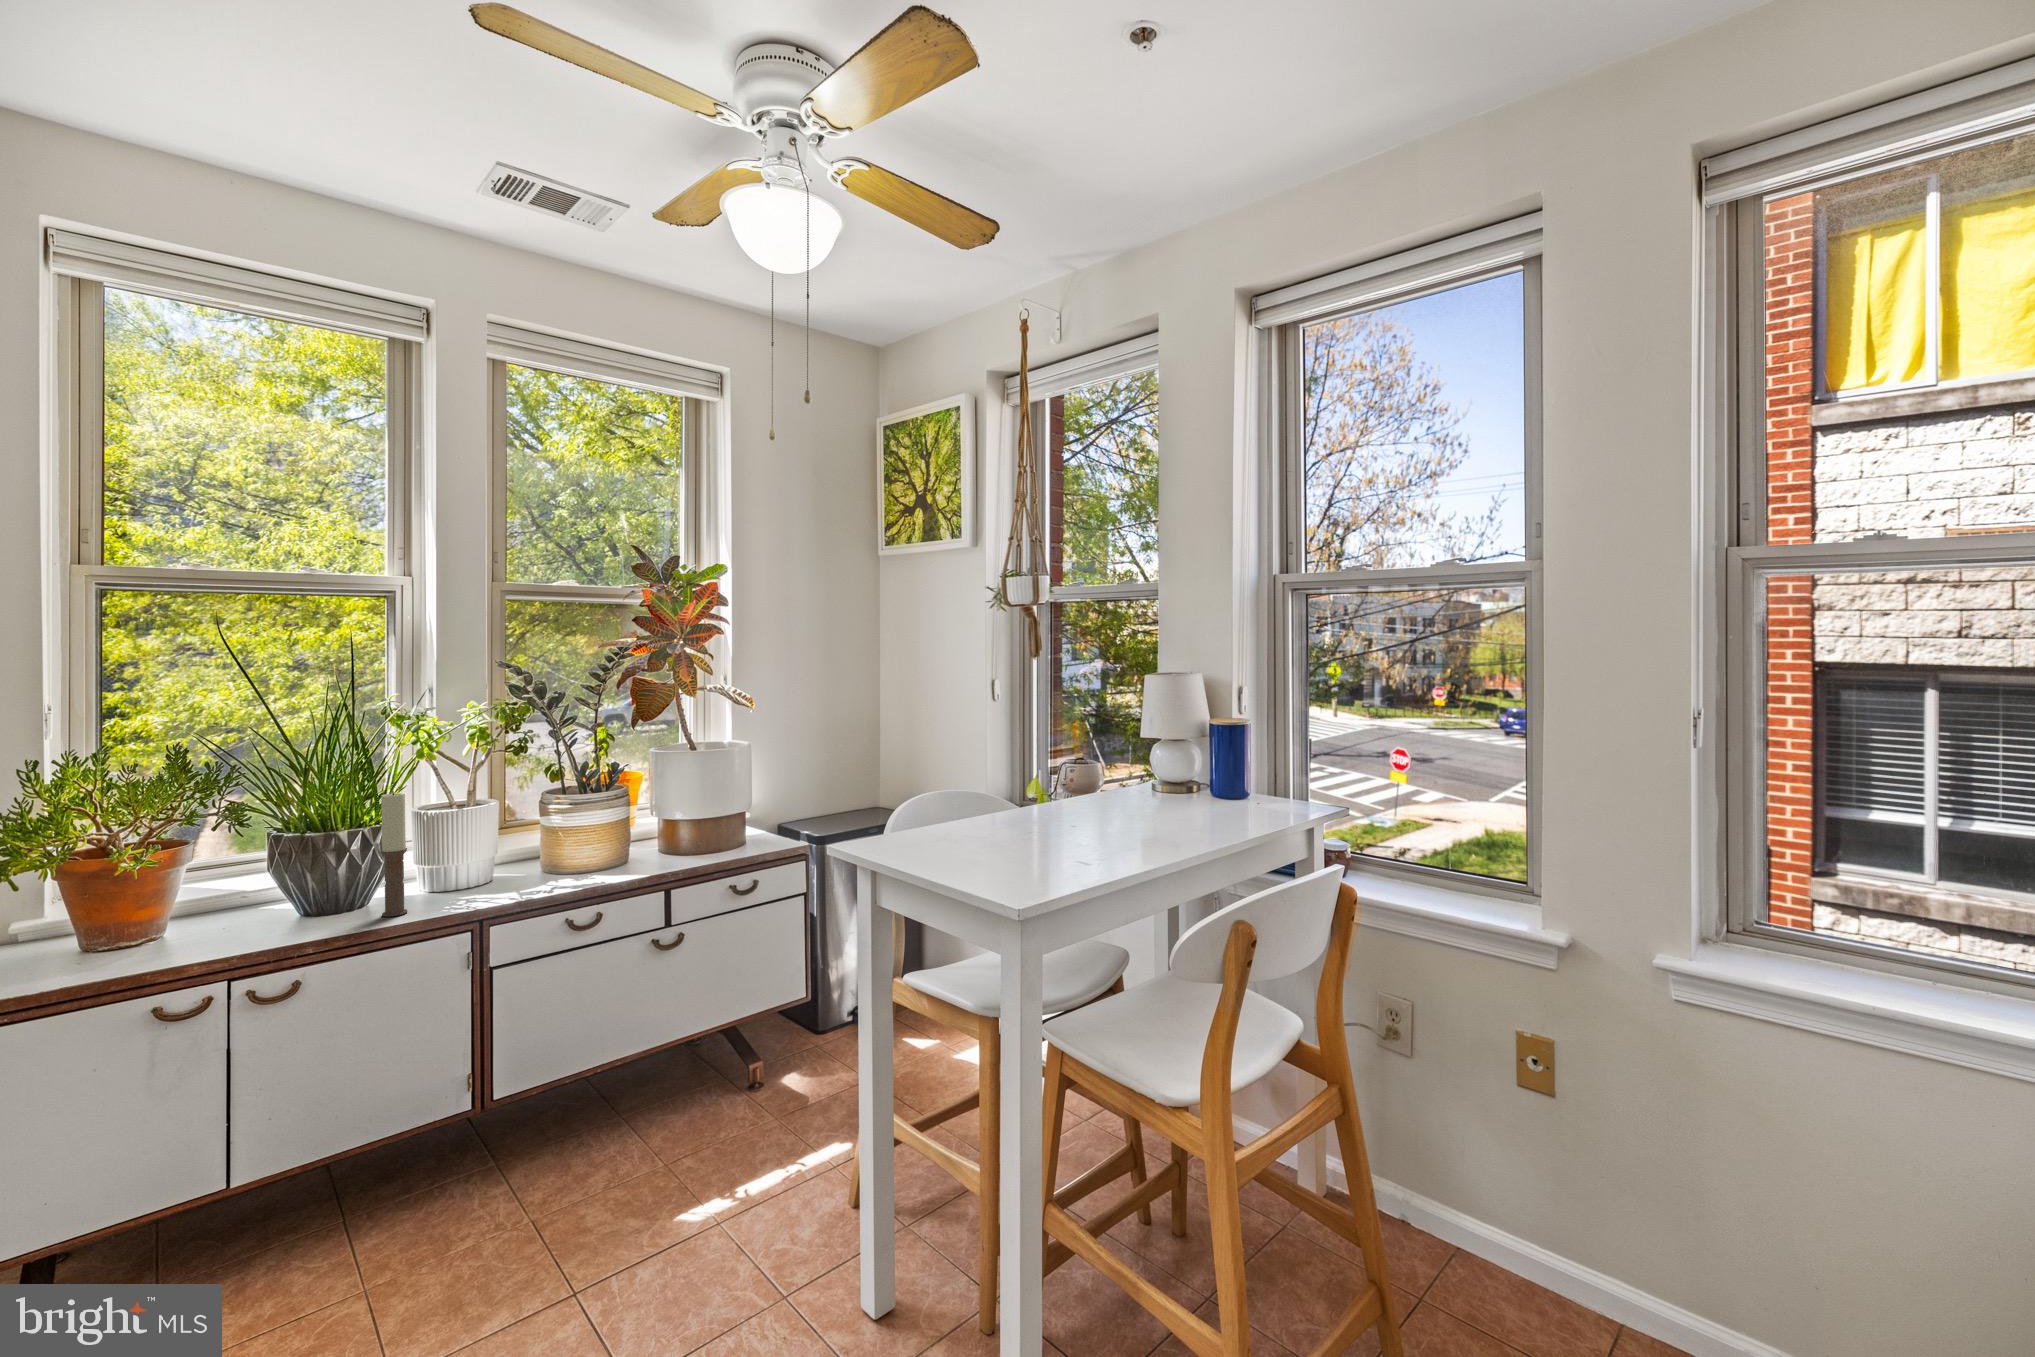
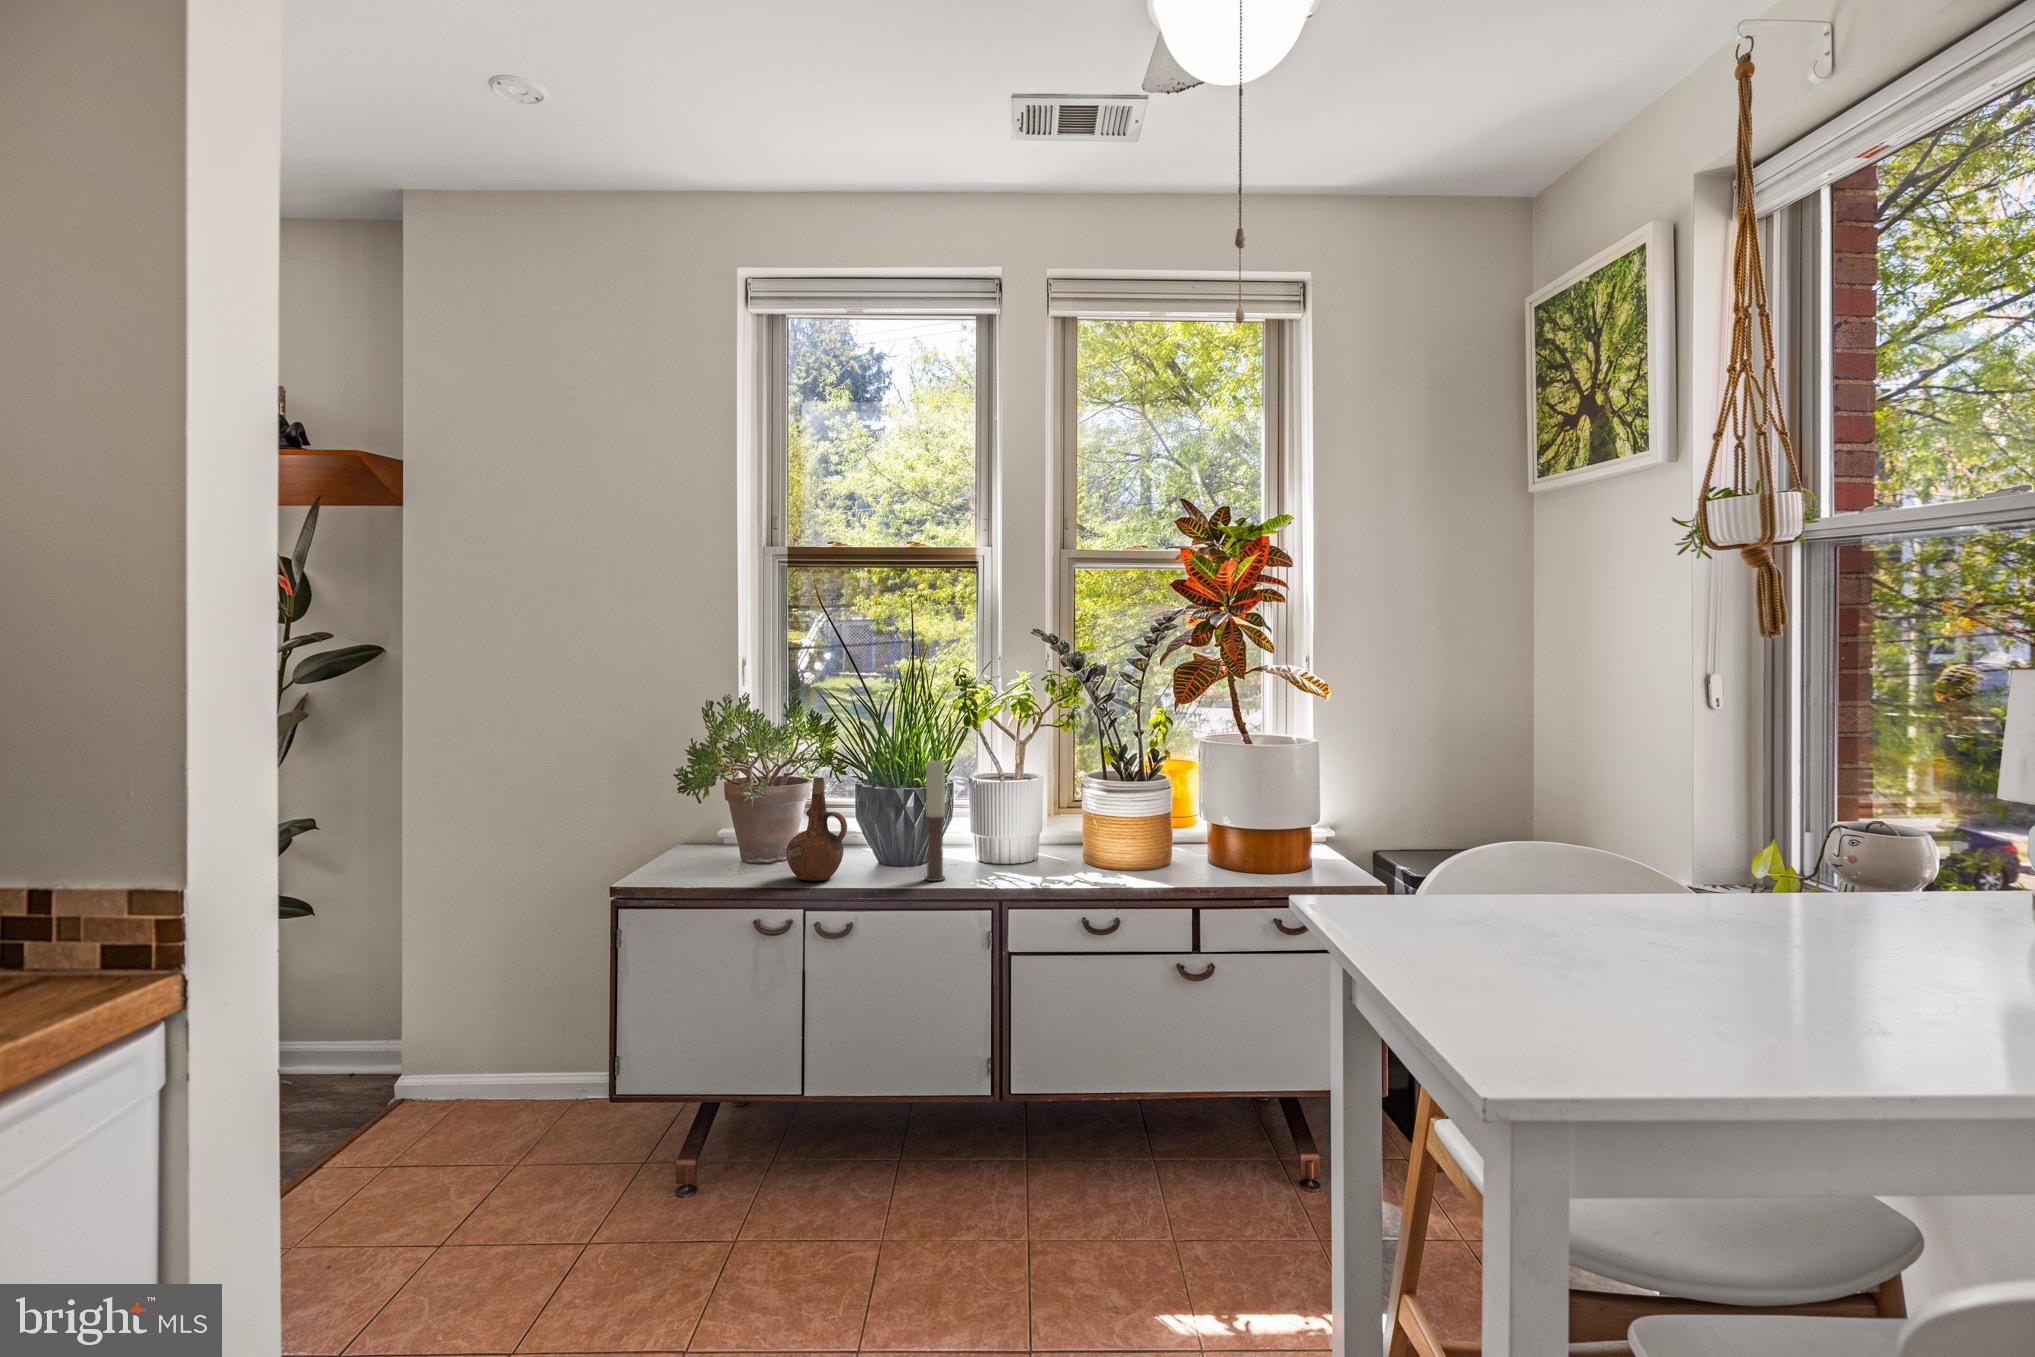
ceramic pitcher: none [187,827,275,944] -> present [786,777,847,881]

